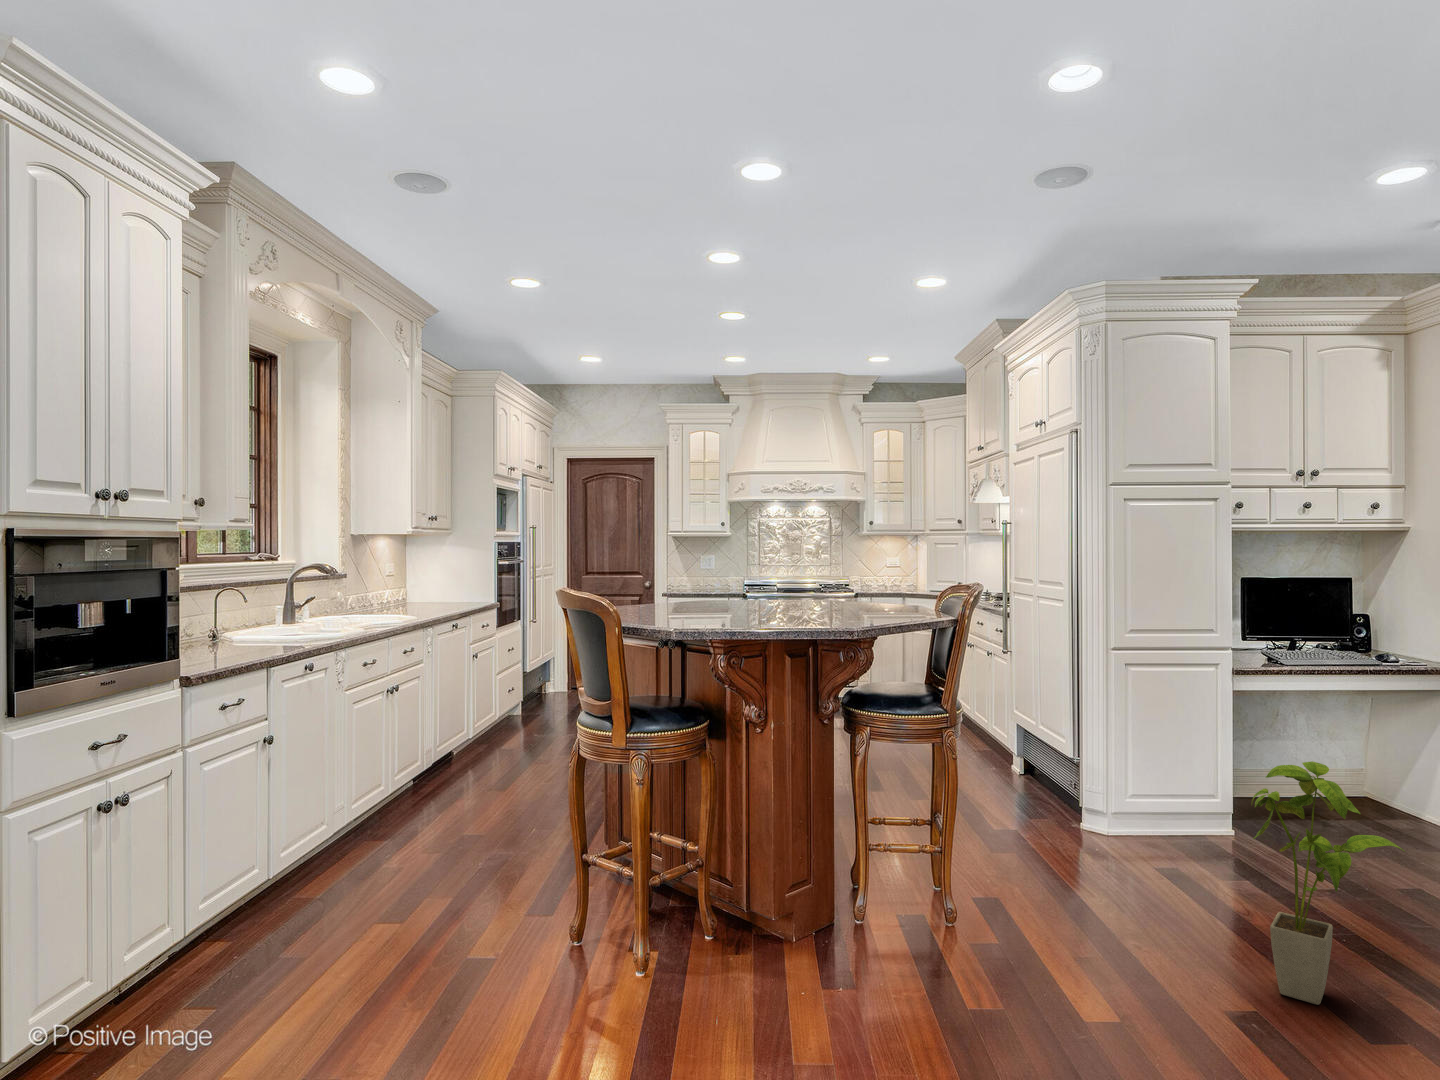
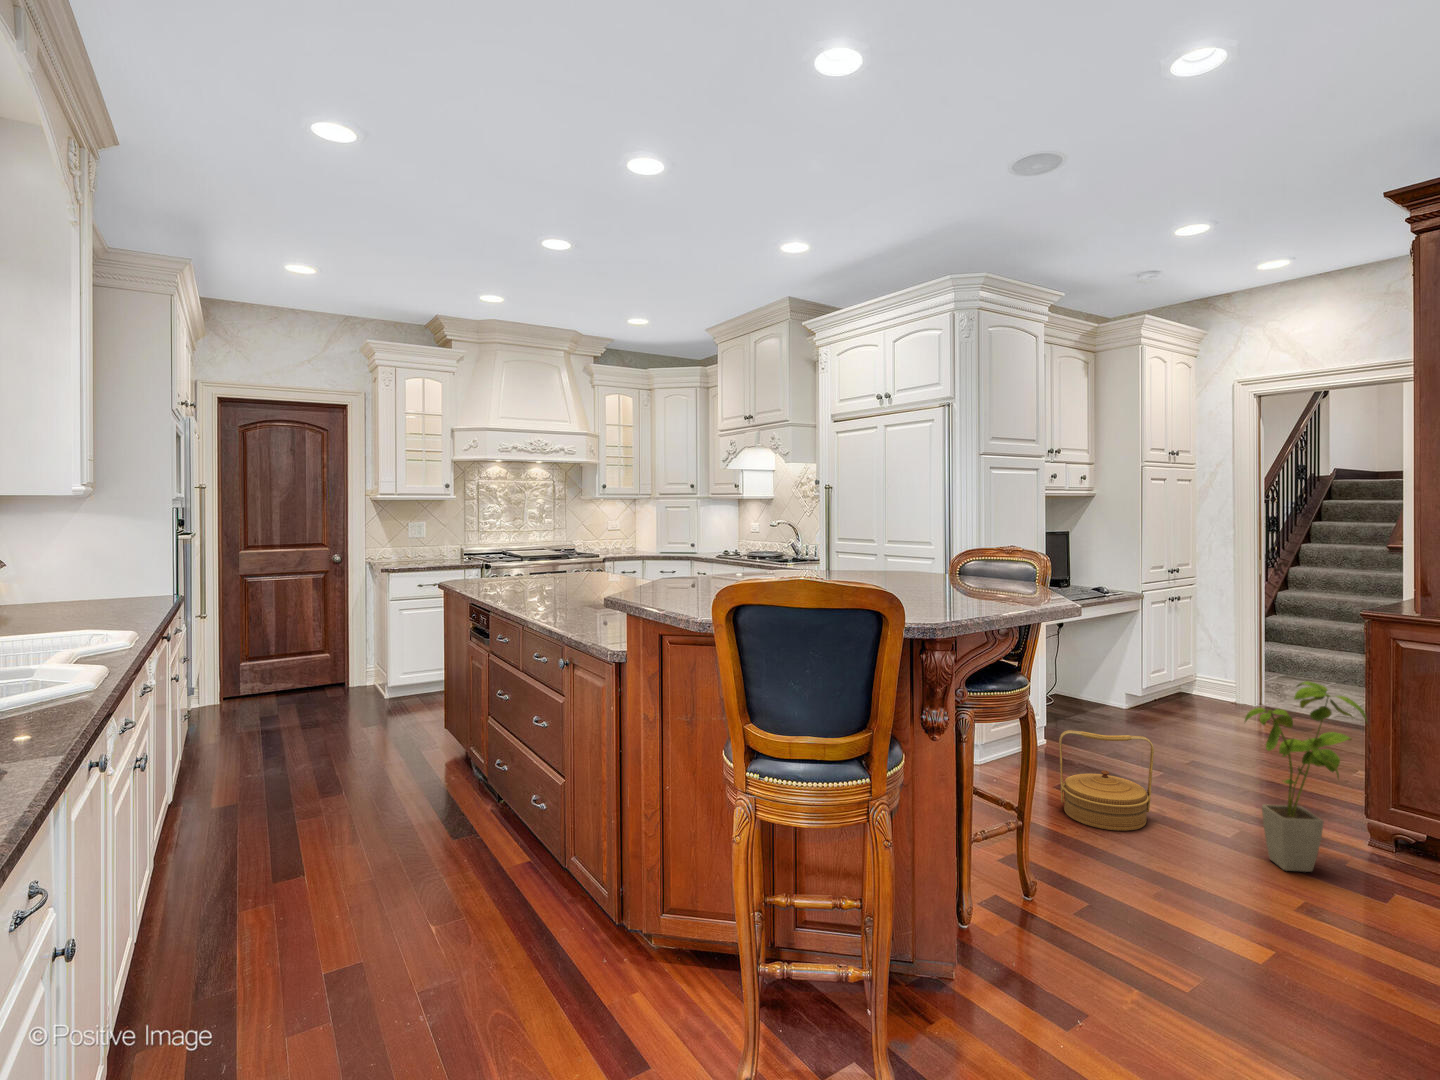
basket: none [1106,797,1209,922] -> present [1059,730,1154,831]

